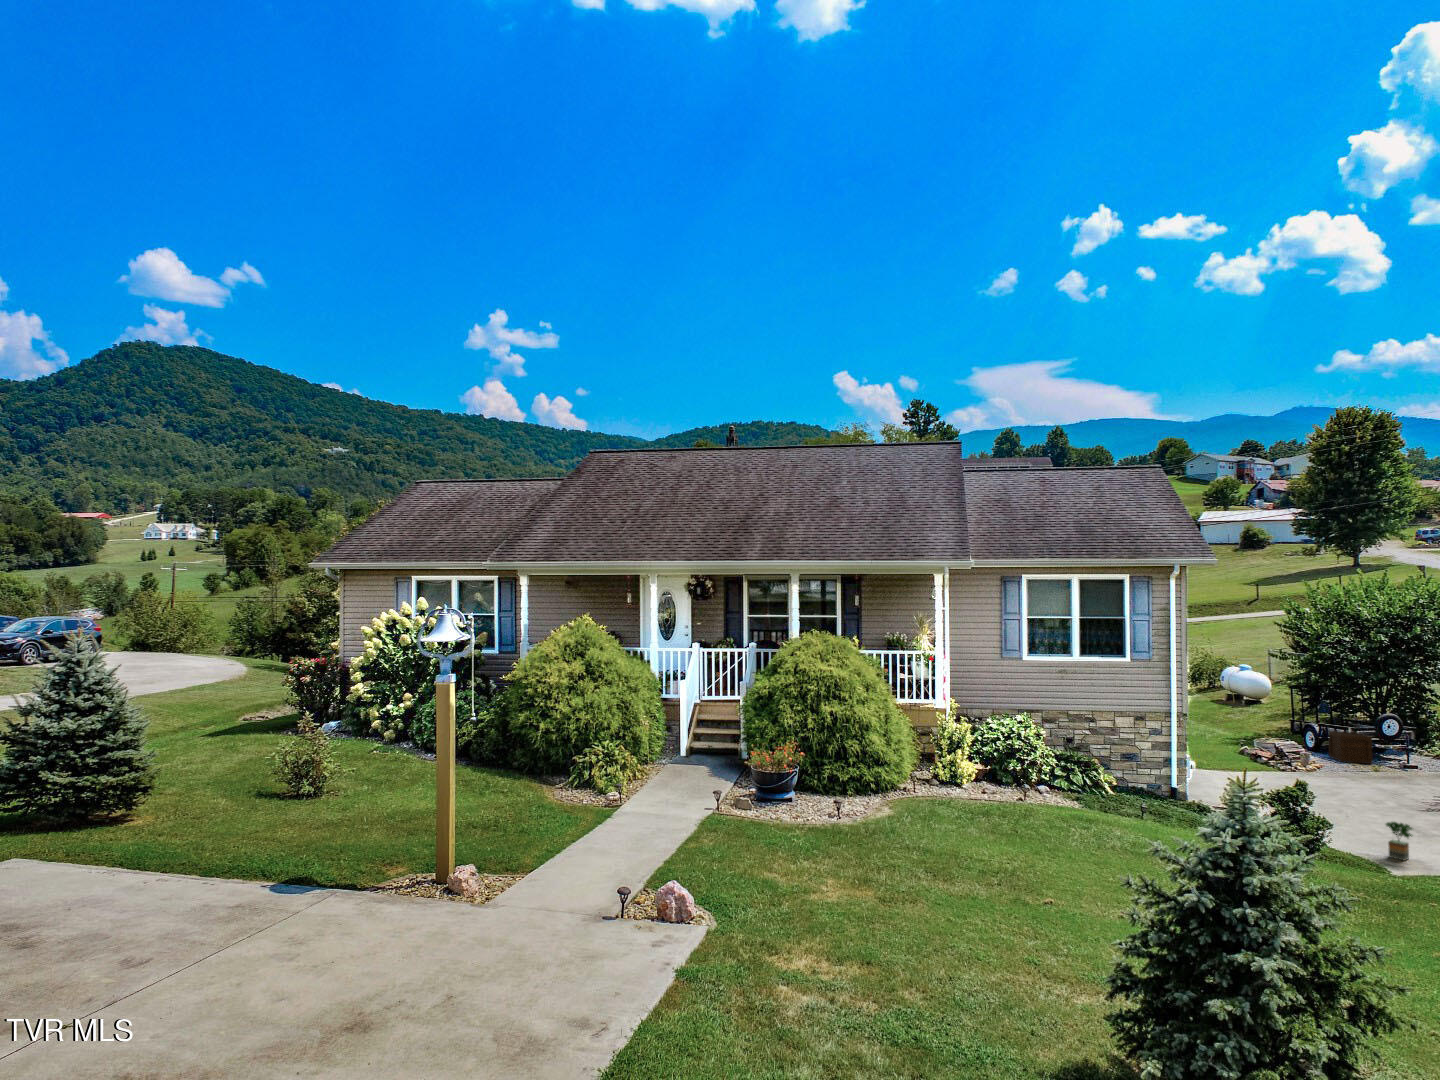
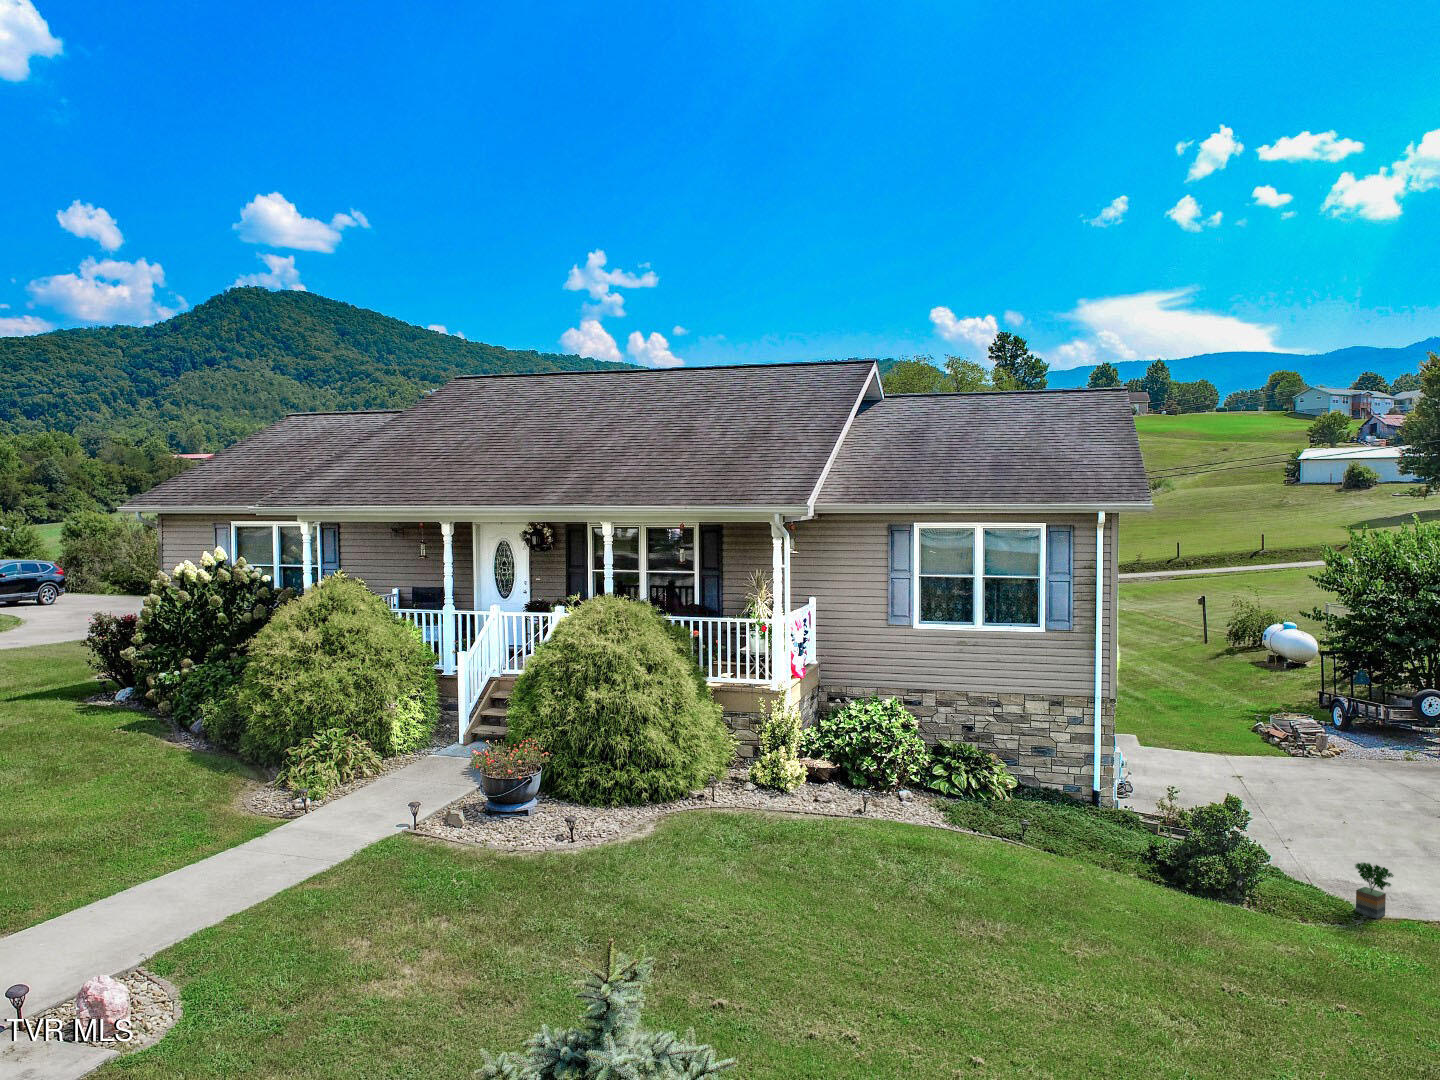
wooden crate: present [1329,731,1373,764] -> none [1364,710,1419,754]

